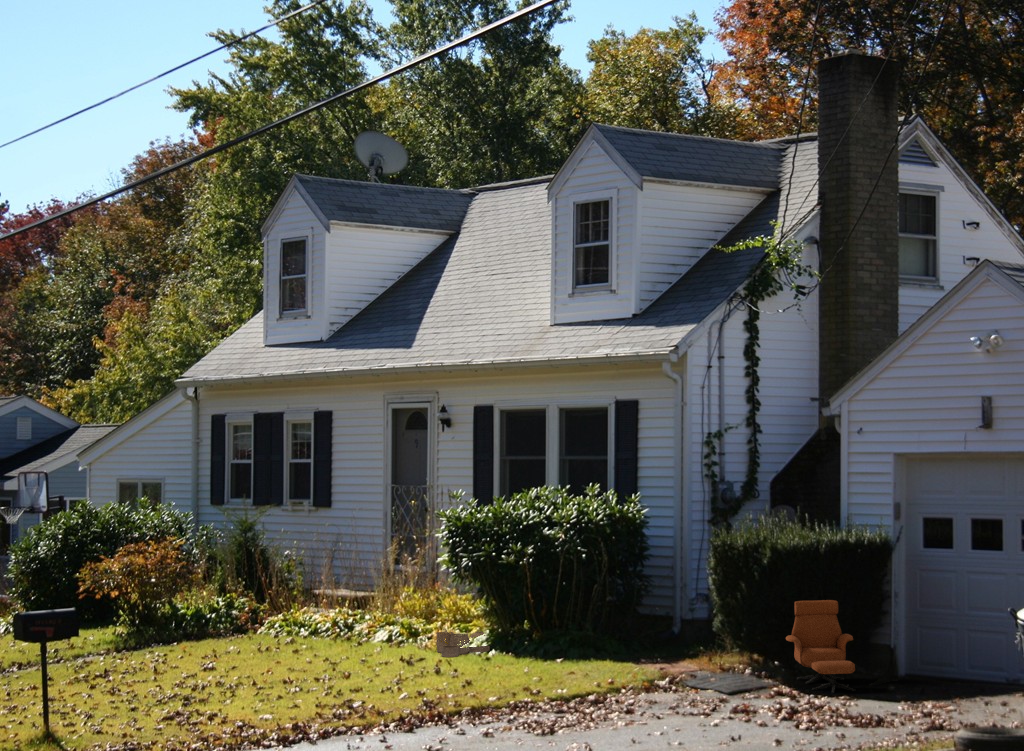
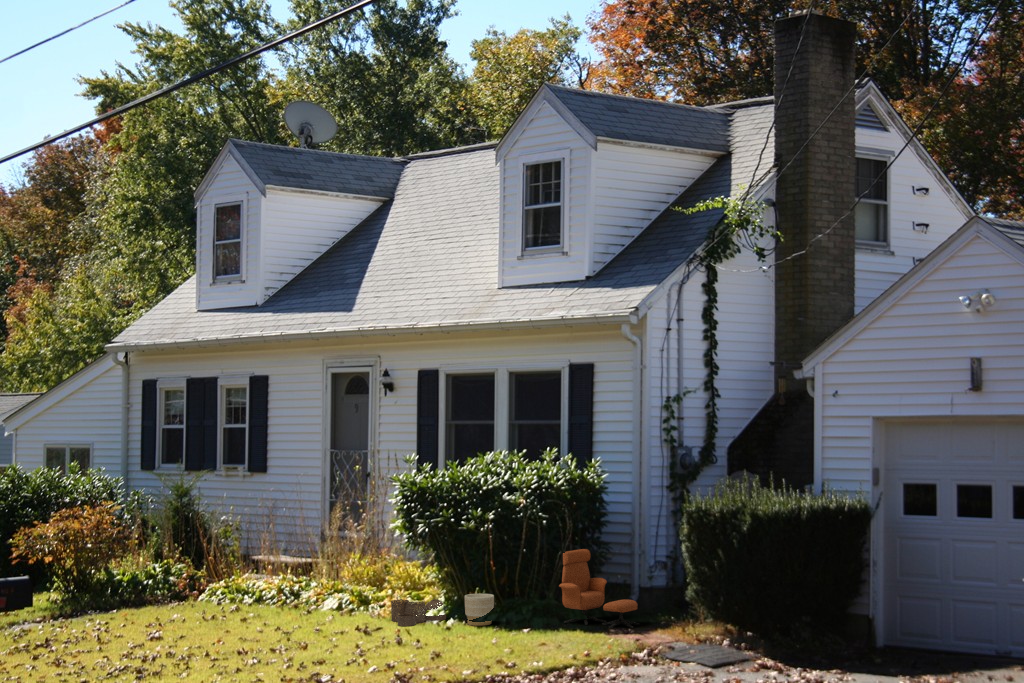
lounge chair: present [786,600,855,693] -> present [559,549,640,628]
planter: none [506,626,534,657] -> present [465,594,494,626]

